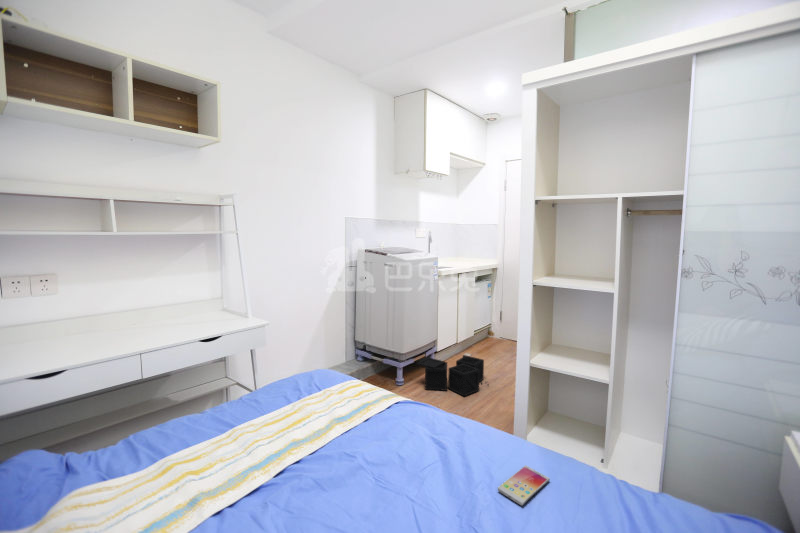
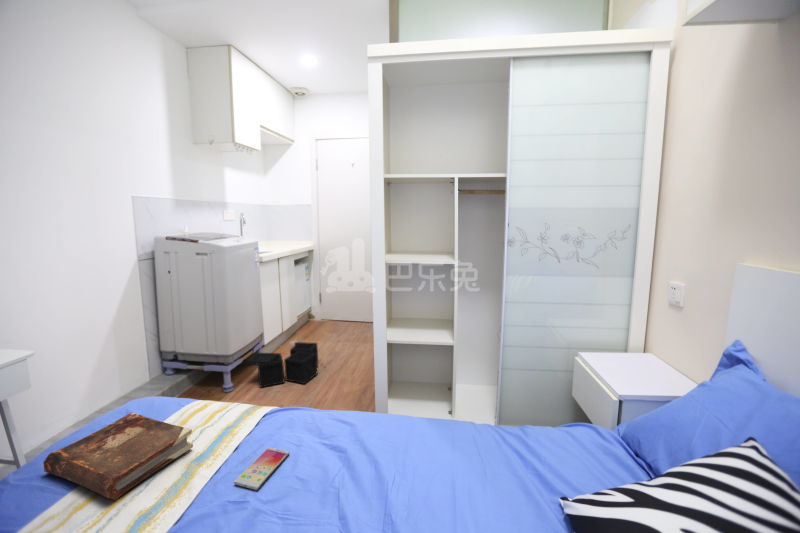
book: none [259,374,339,427] -> present [43,412,193,499]
smartphone: present [498,465,550,506] -> present [234,447,290,490]

